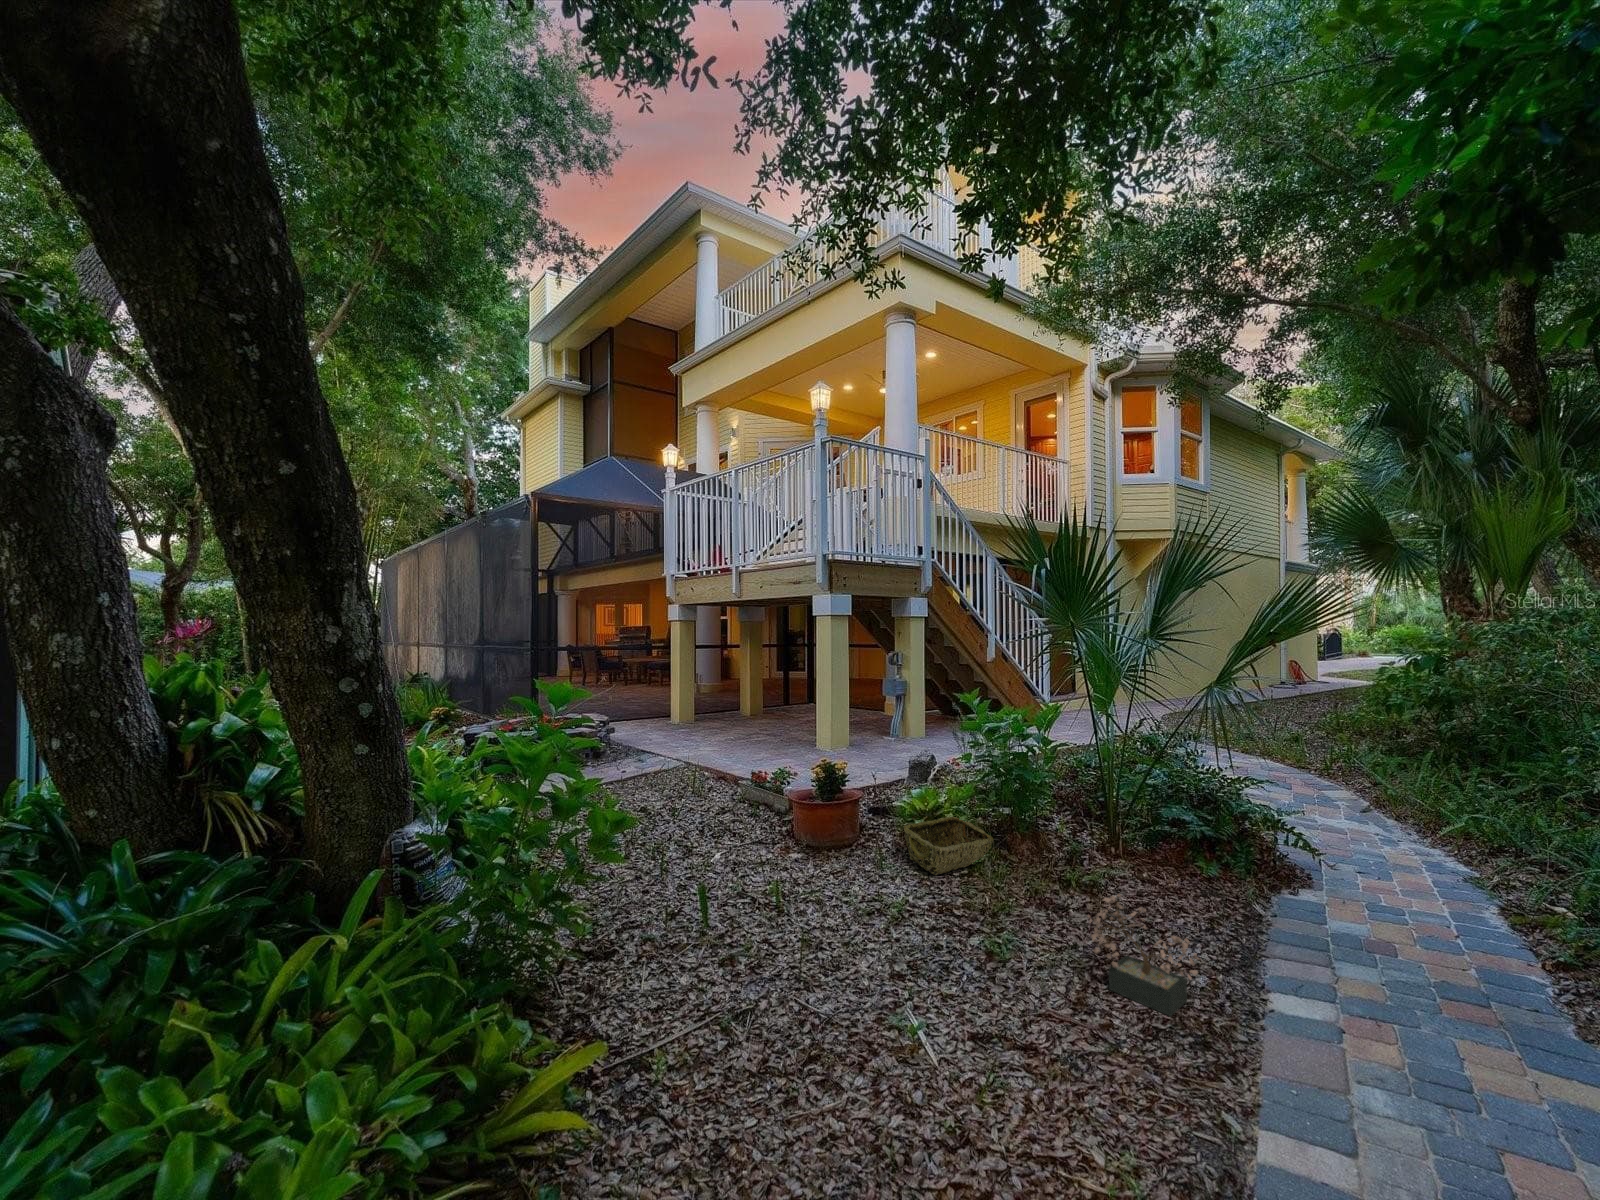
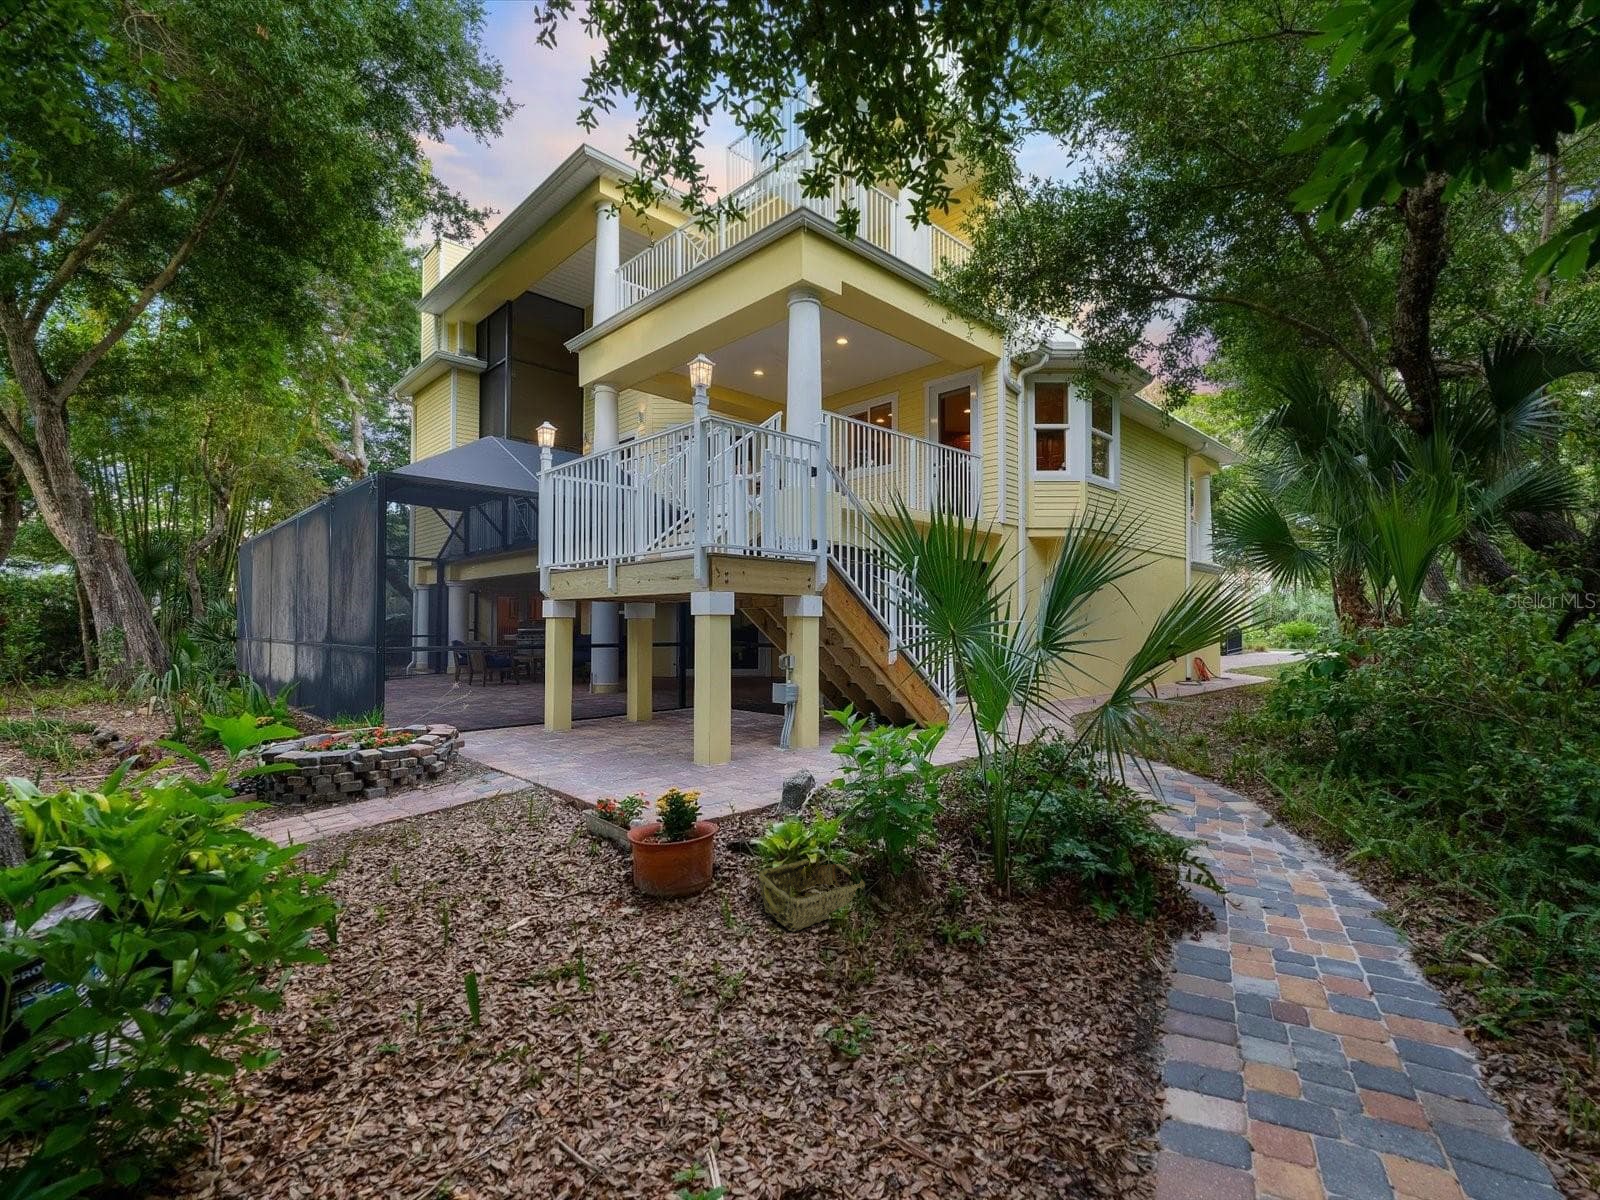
decorative plant: present [1088,894,1200,1016] -> none [949,970,1086,1138]

